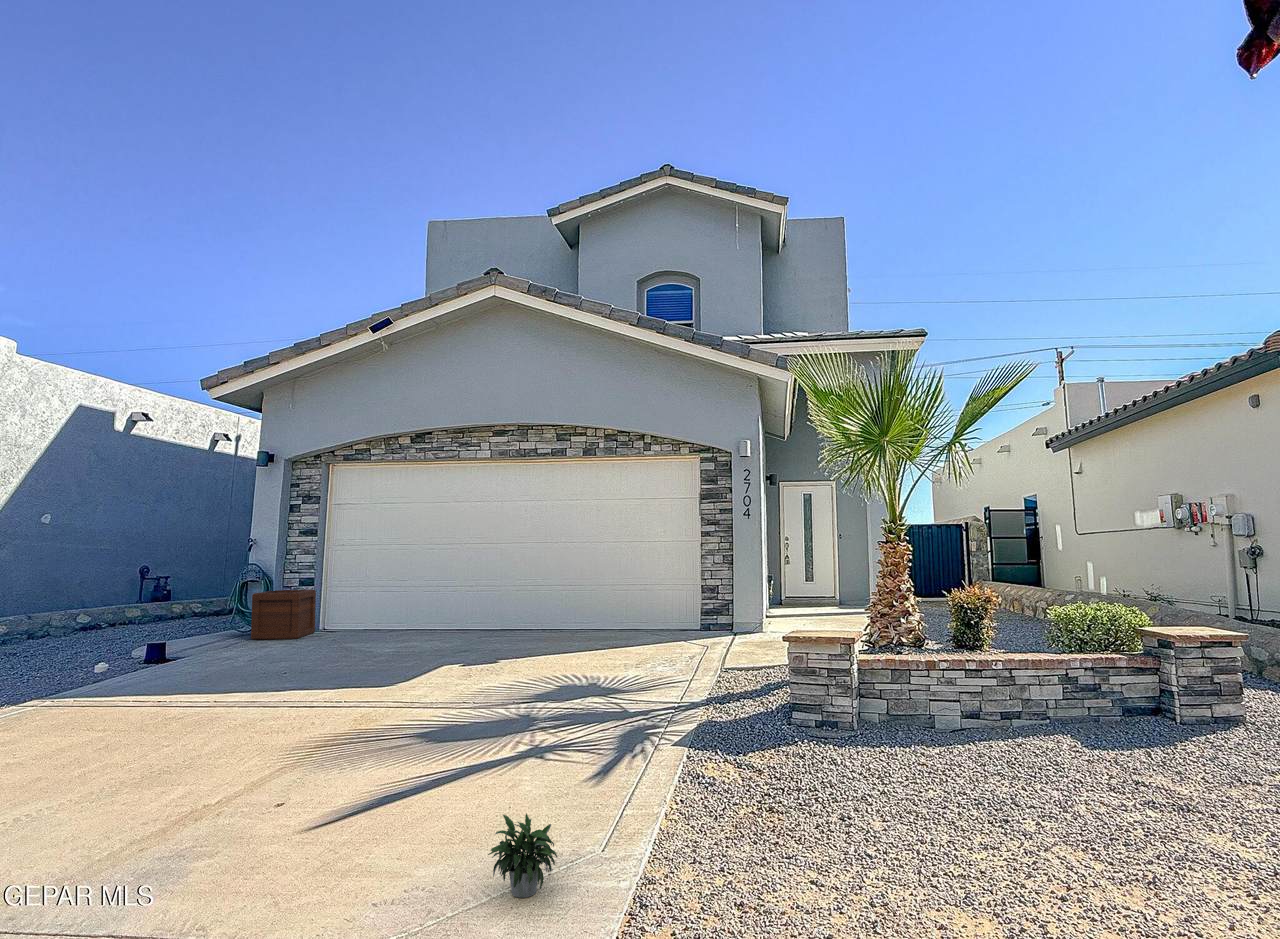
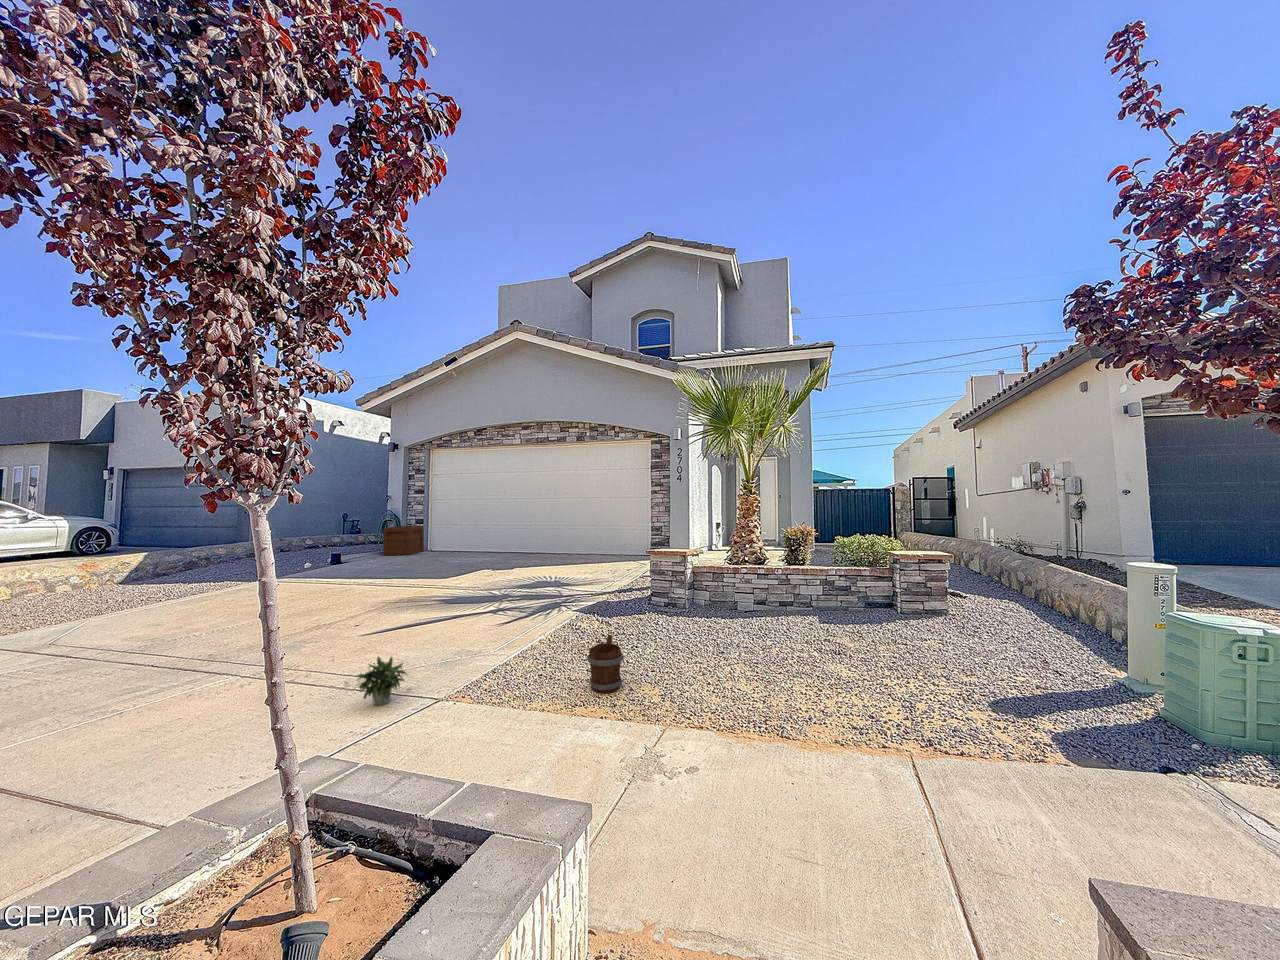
bucket: none [835,769,892,862] -> present [587,635,624,693]

